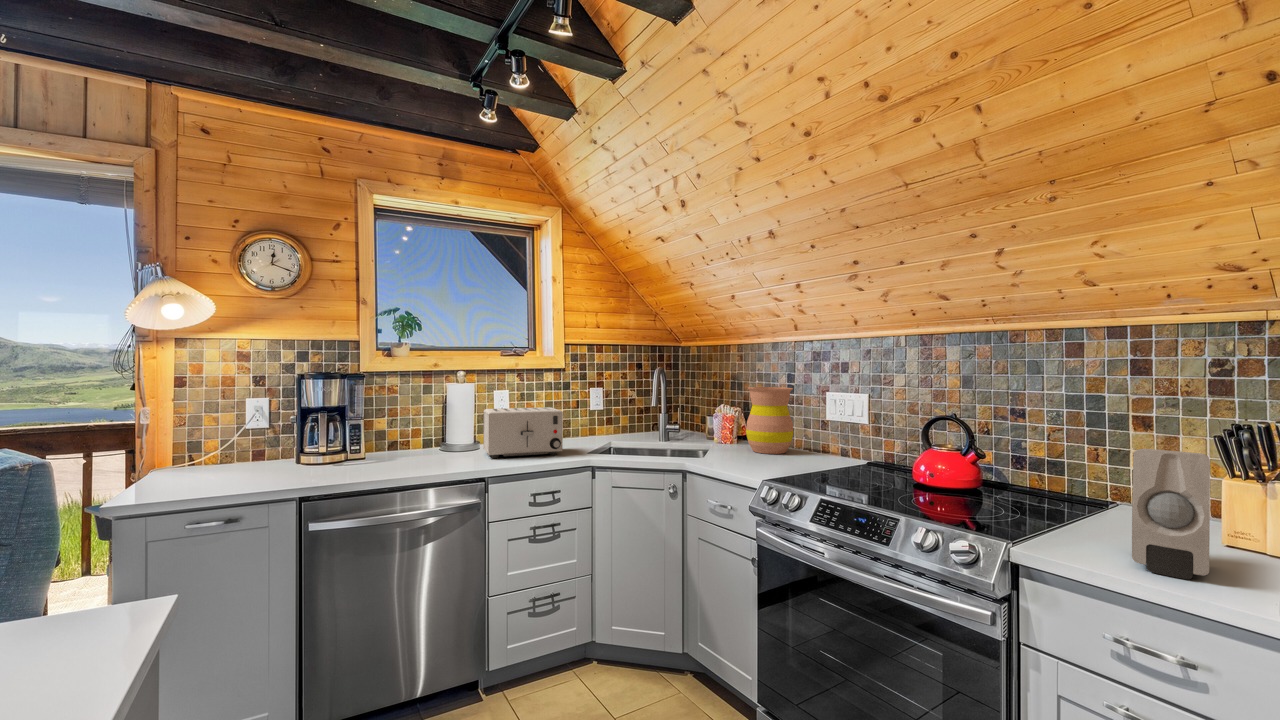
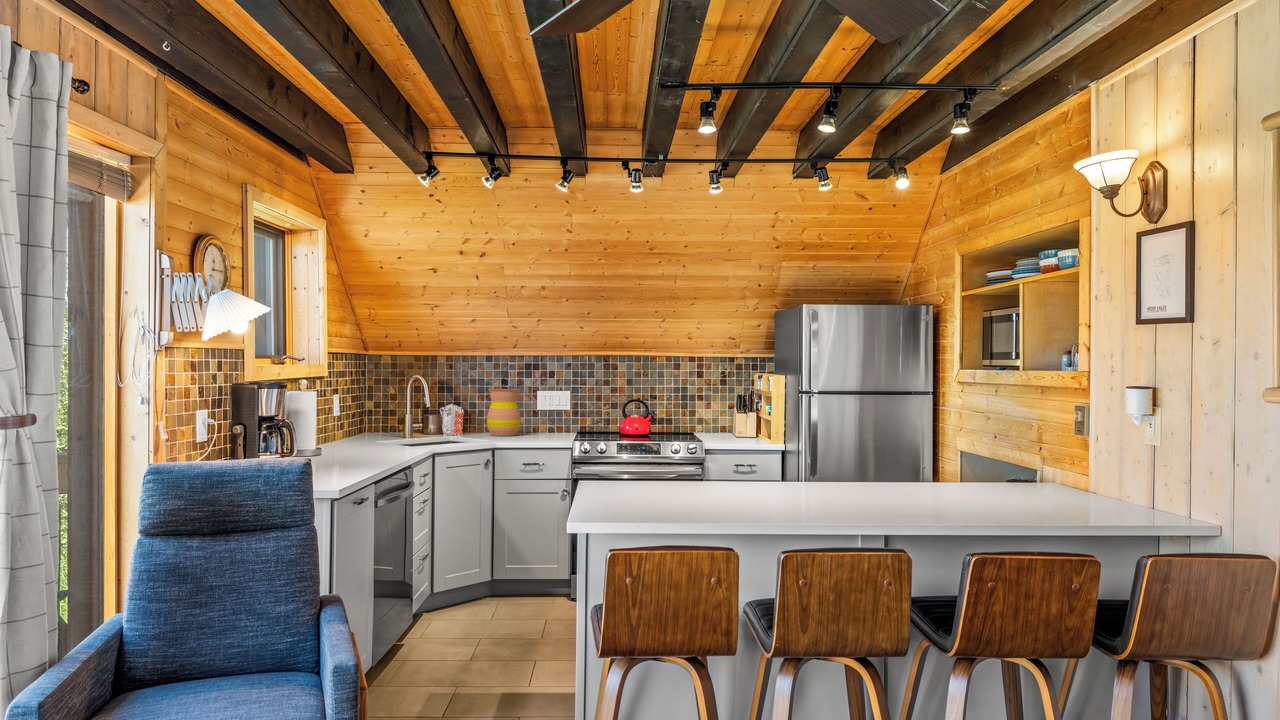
toaster: present [483,407,563,458] -> none [340,409,409,453]
soap dispenser: present [1132,449,1210,579] -> none [733,402,761,444]

